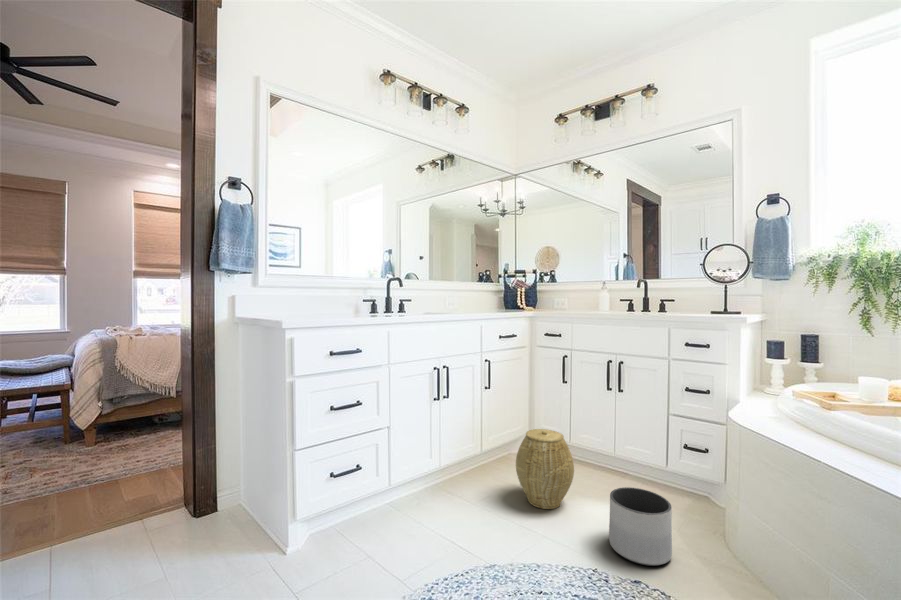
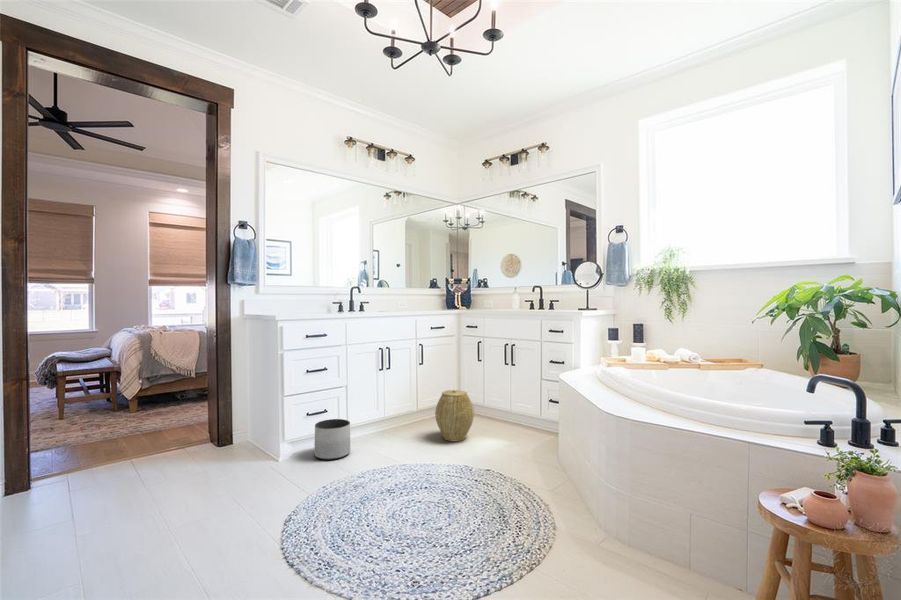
planter: present [609,487,672,566] -> present [314,419,350,460]

